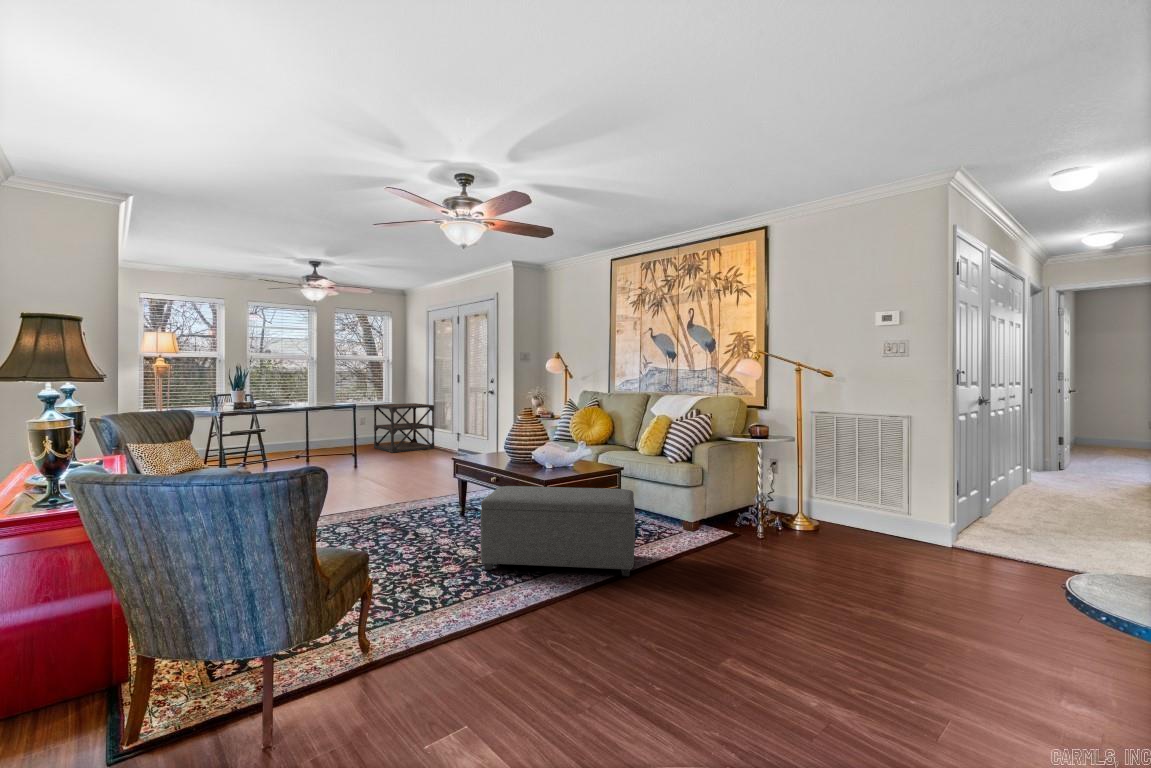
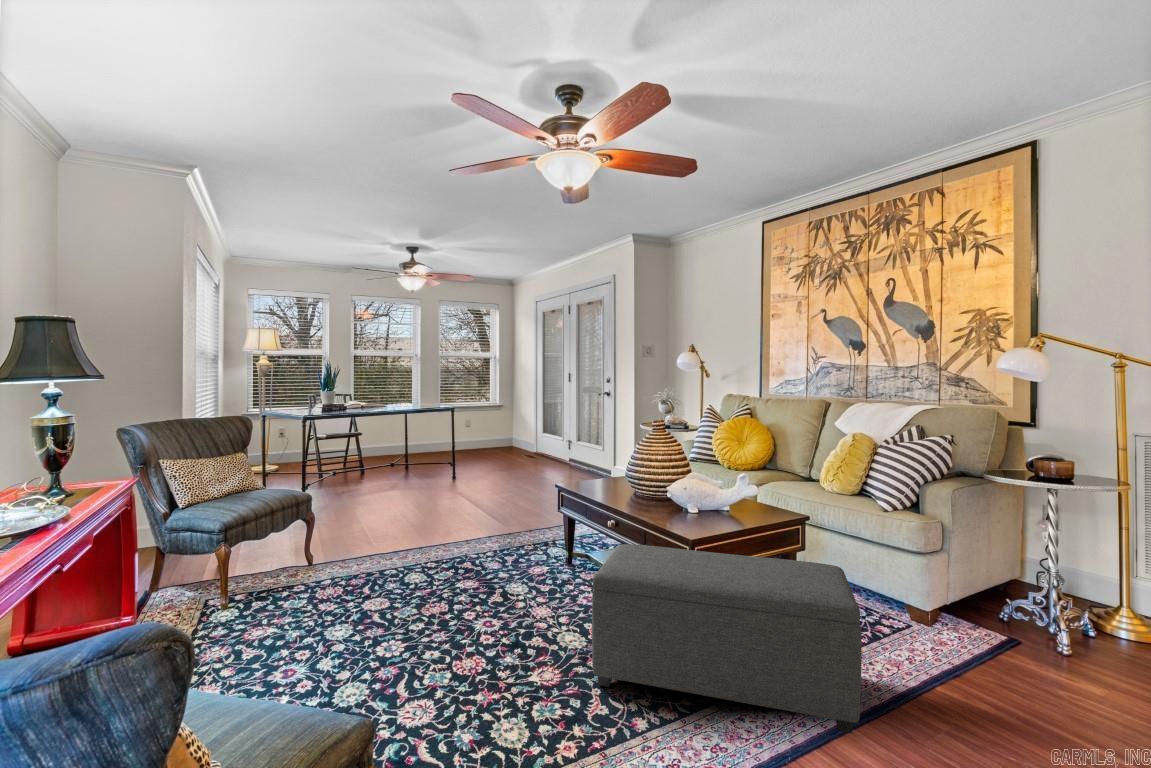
side table: present [374,403,434,453] -> none [480,405,544,461]

